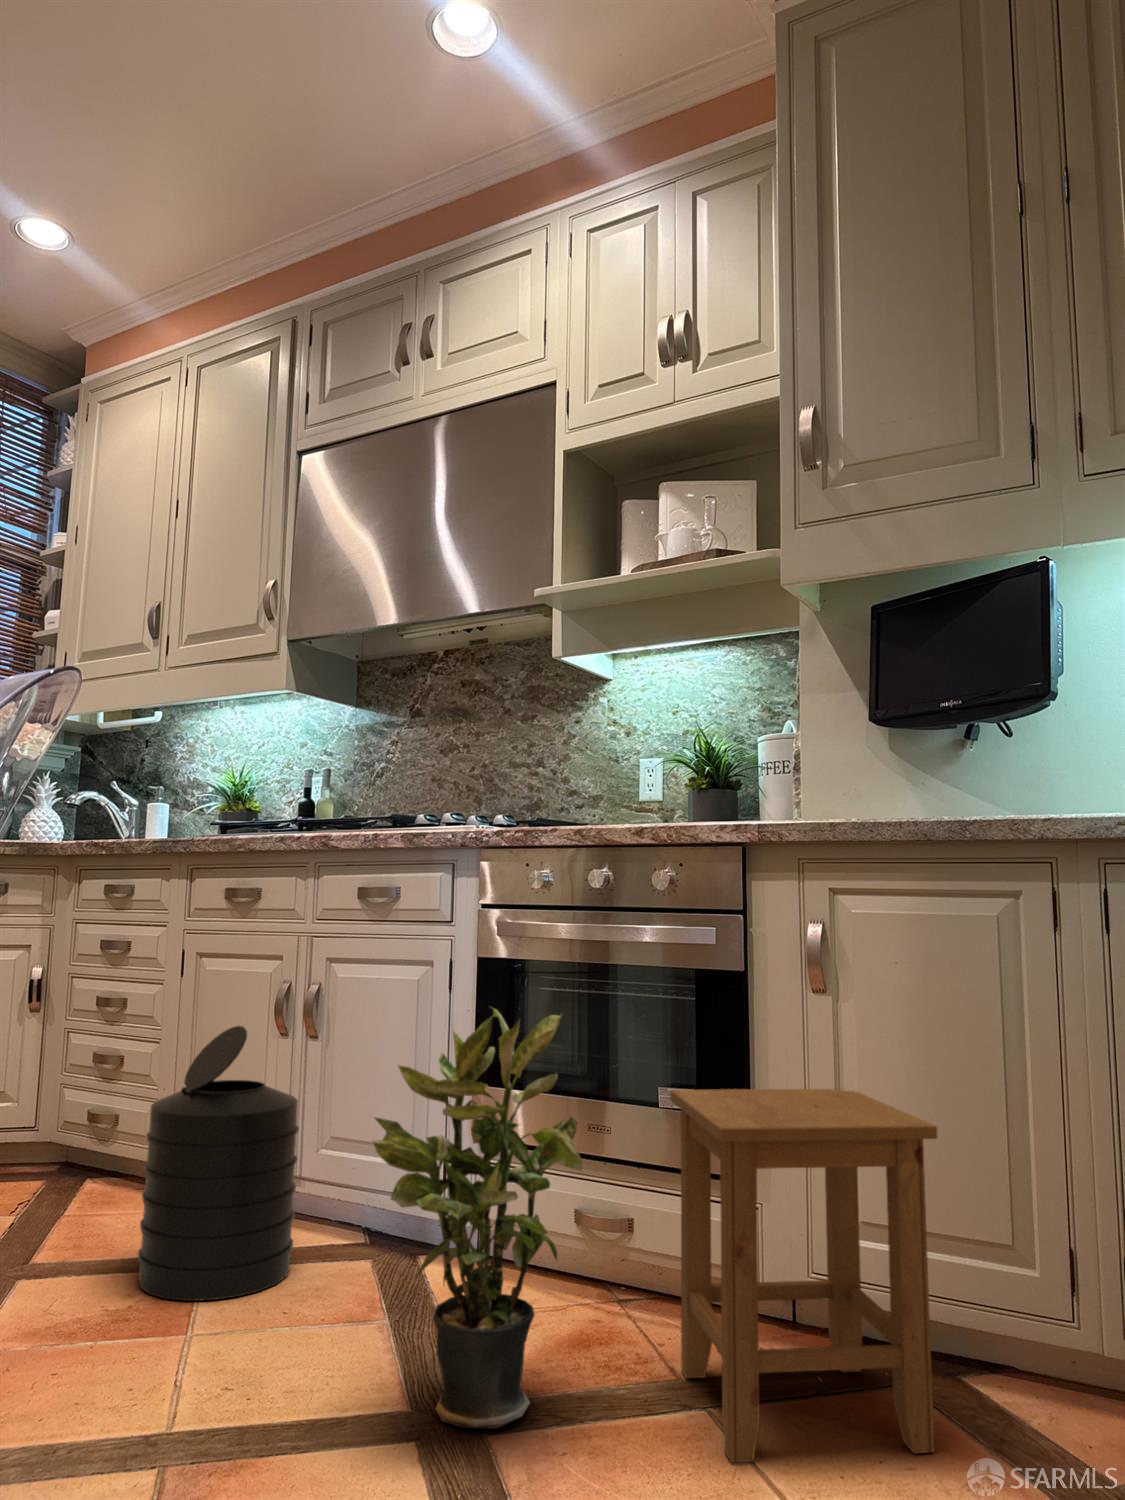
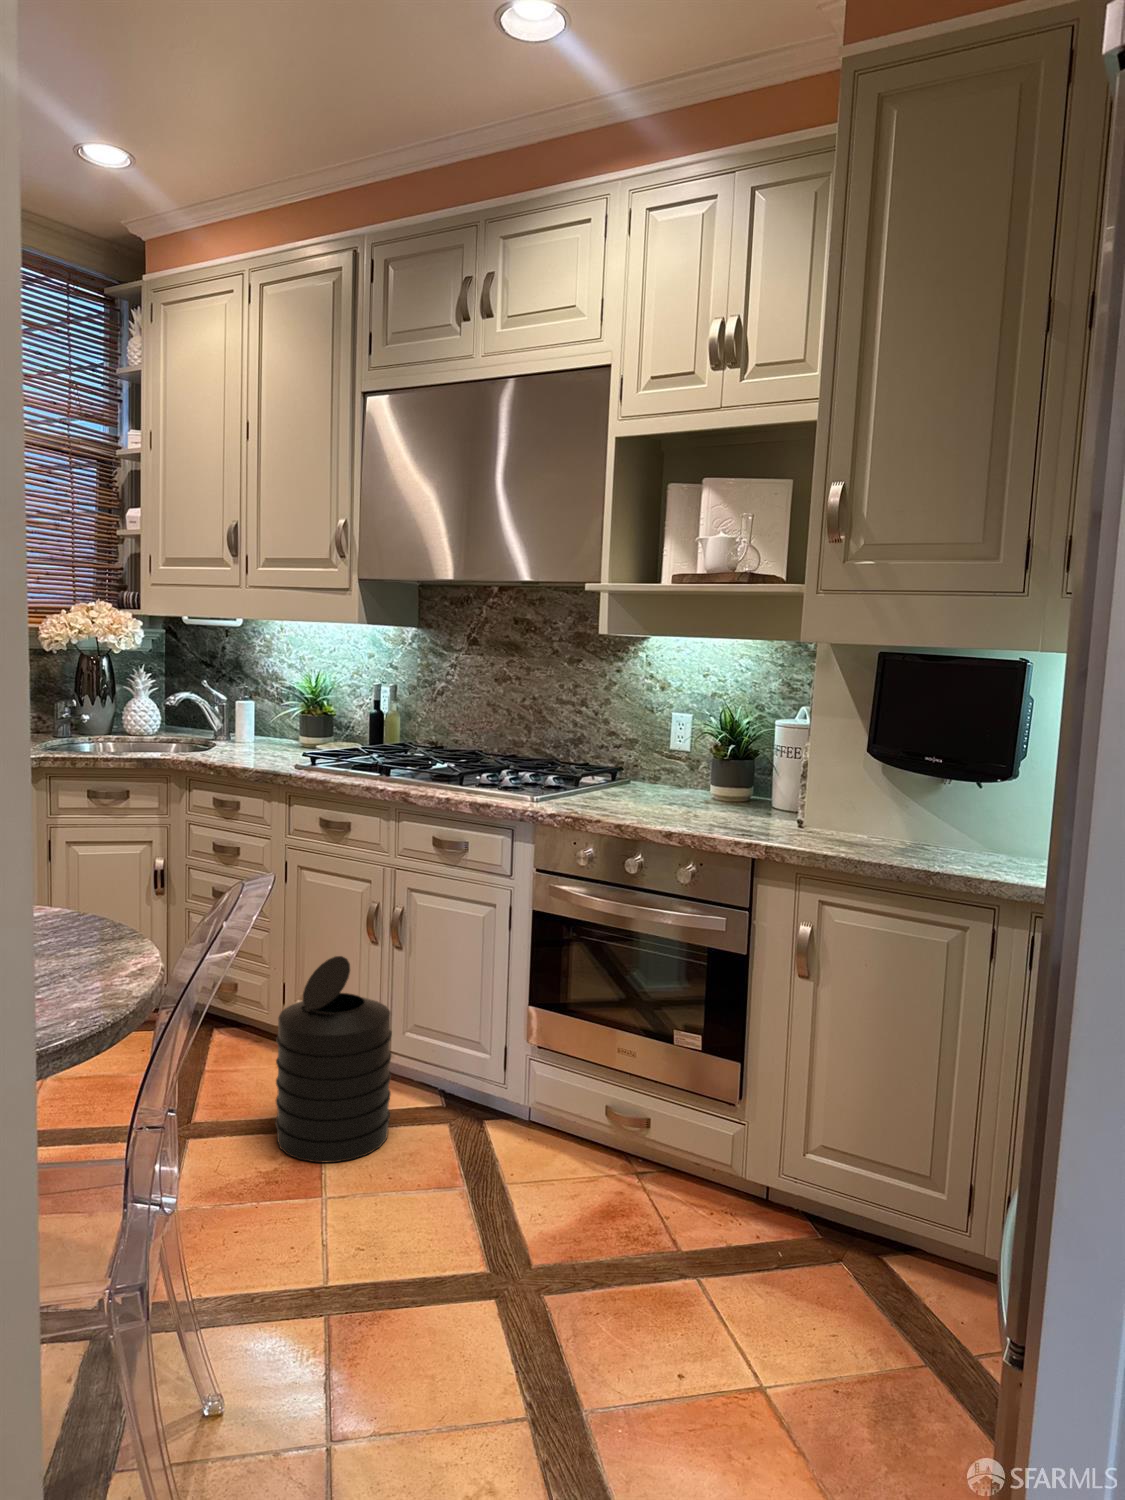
potted plant: present [373,1008,582,1429] -> none [462,997,616,1292]
stool: present [670,1089,937,1462] -> none [681,1053,879,1327]

